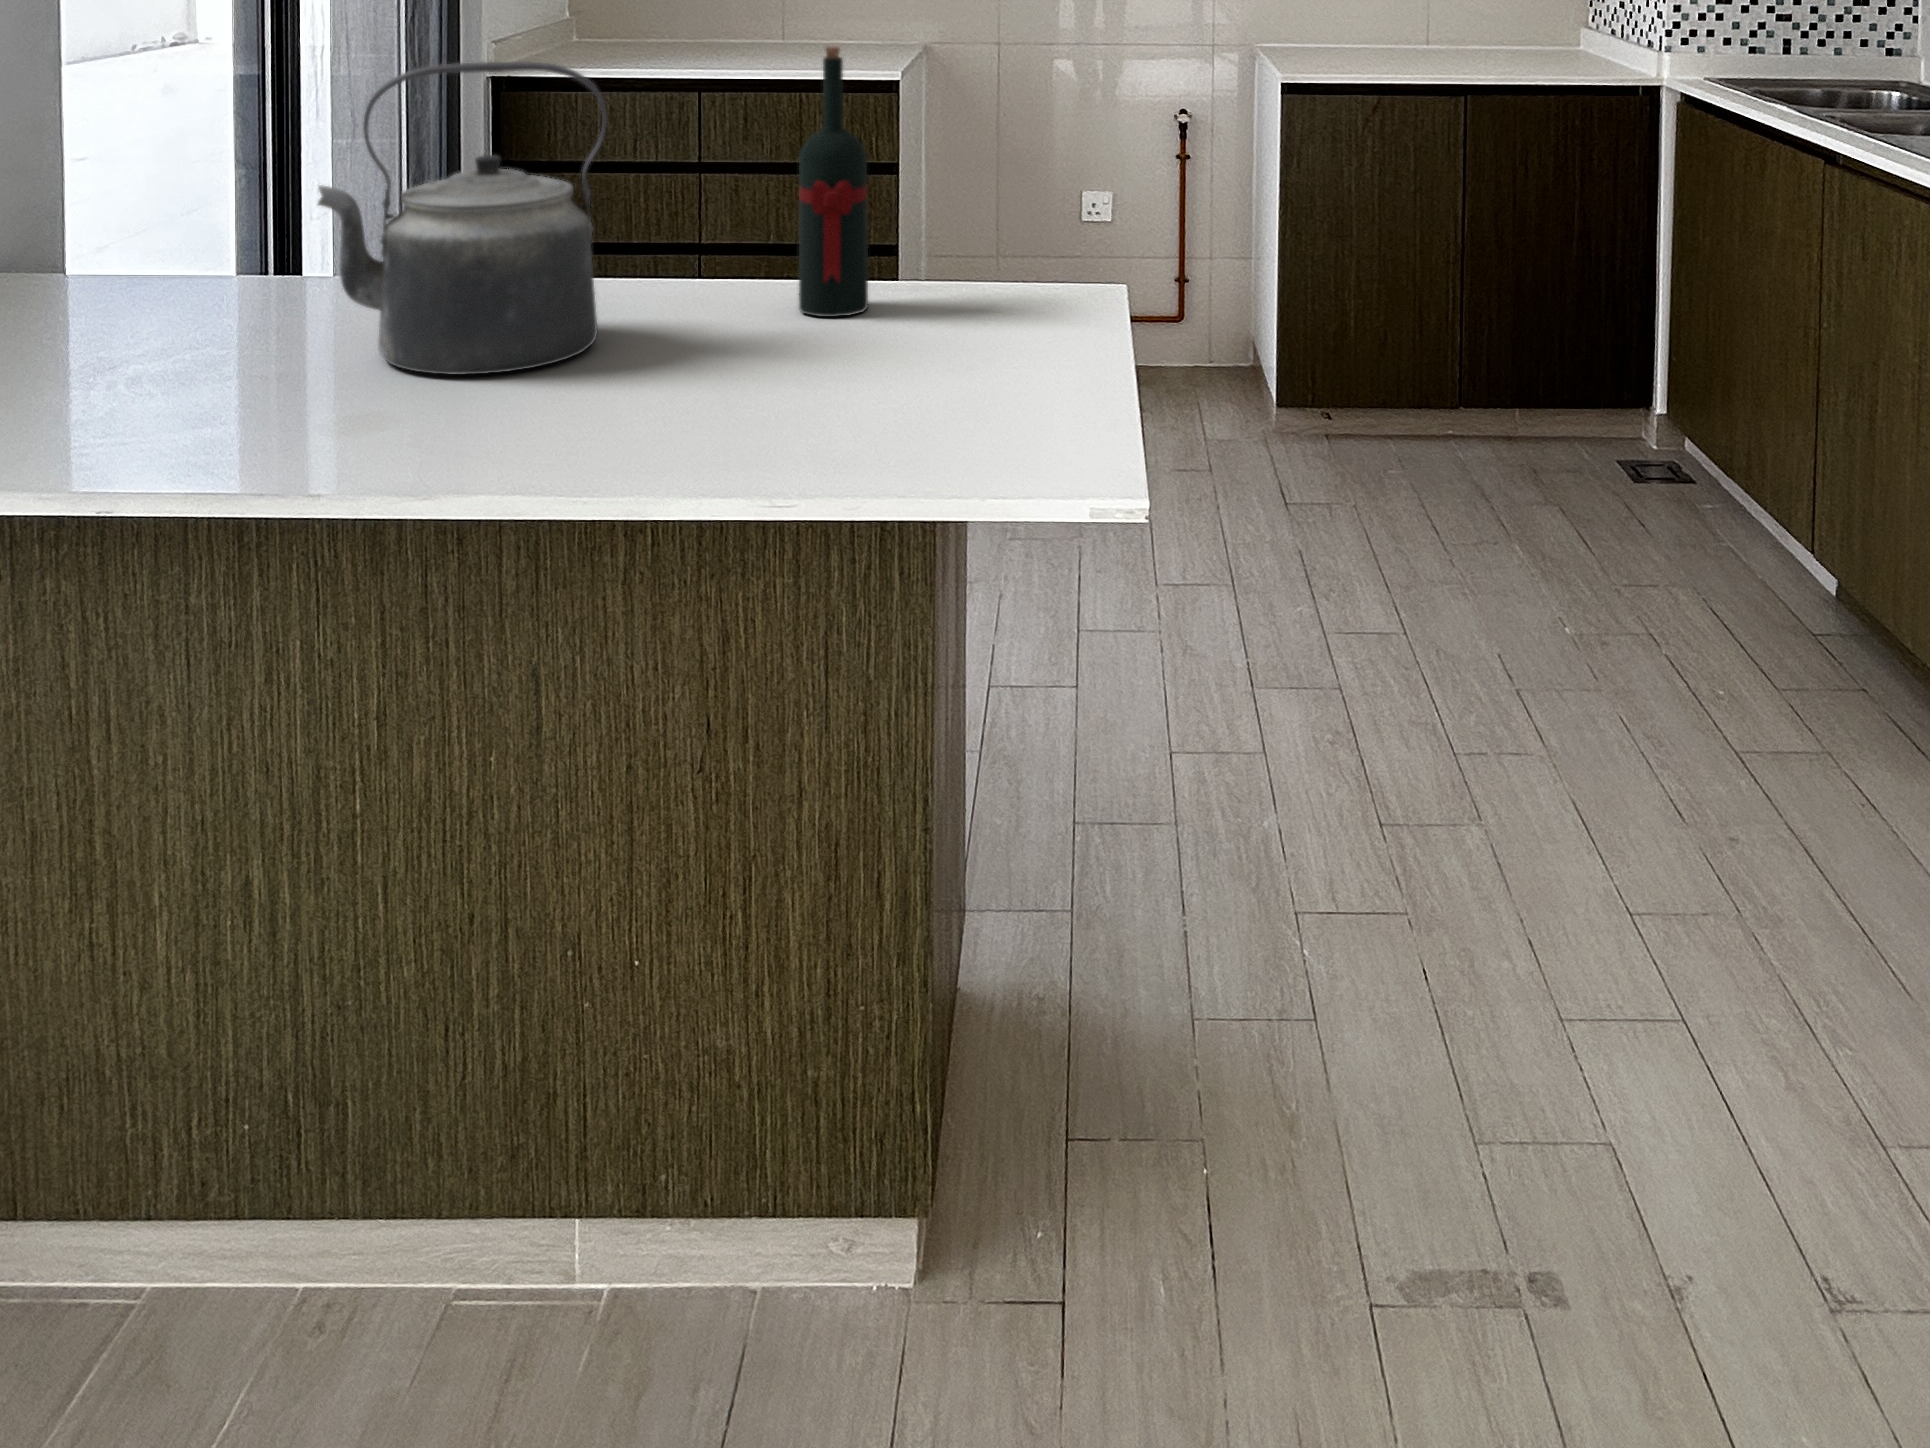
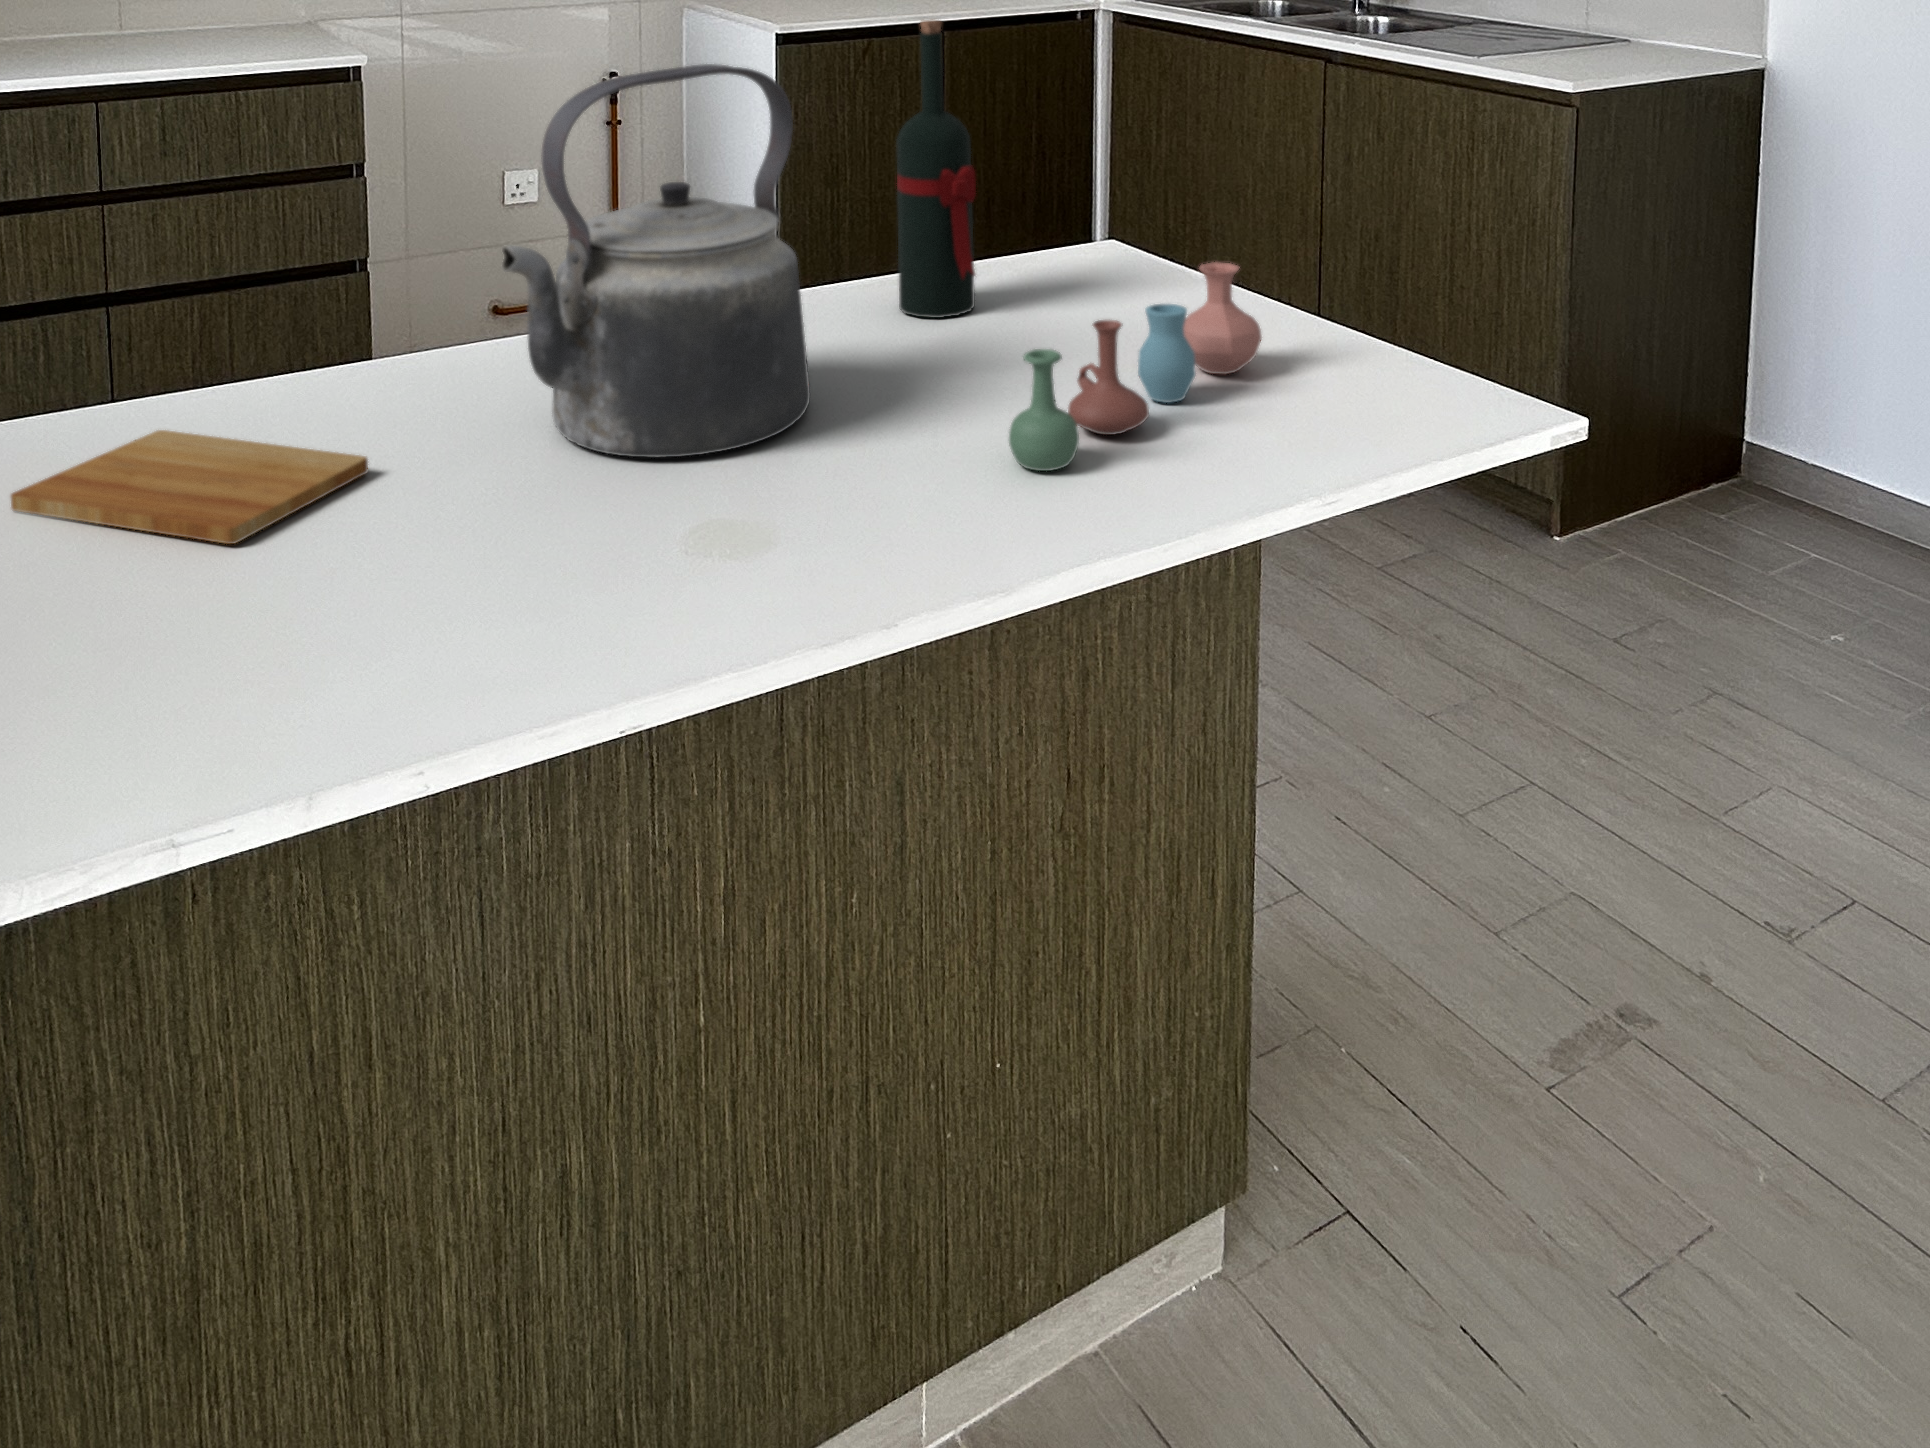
vase: none [606,287,966,428] -> present [1009,262,1262,471]
cutting board: none [34,300,242,371] -> present [11,430,368,544]

